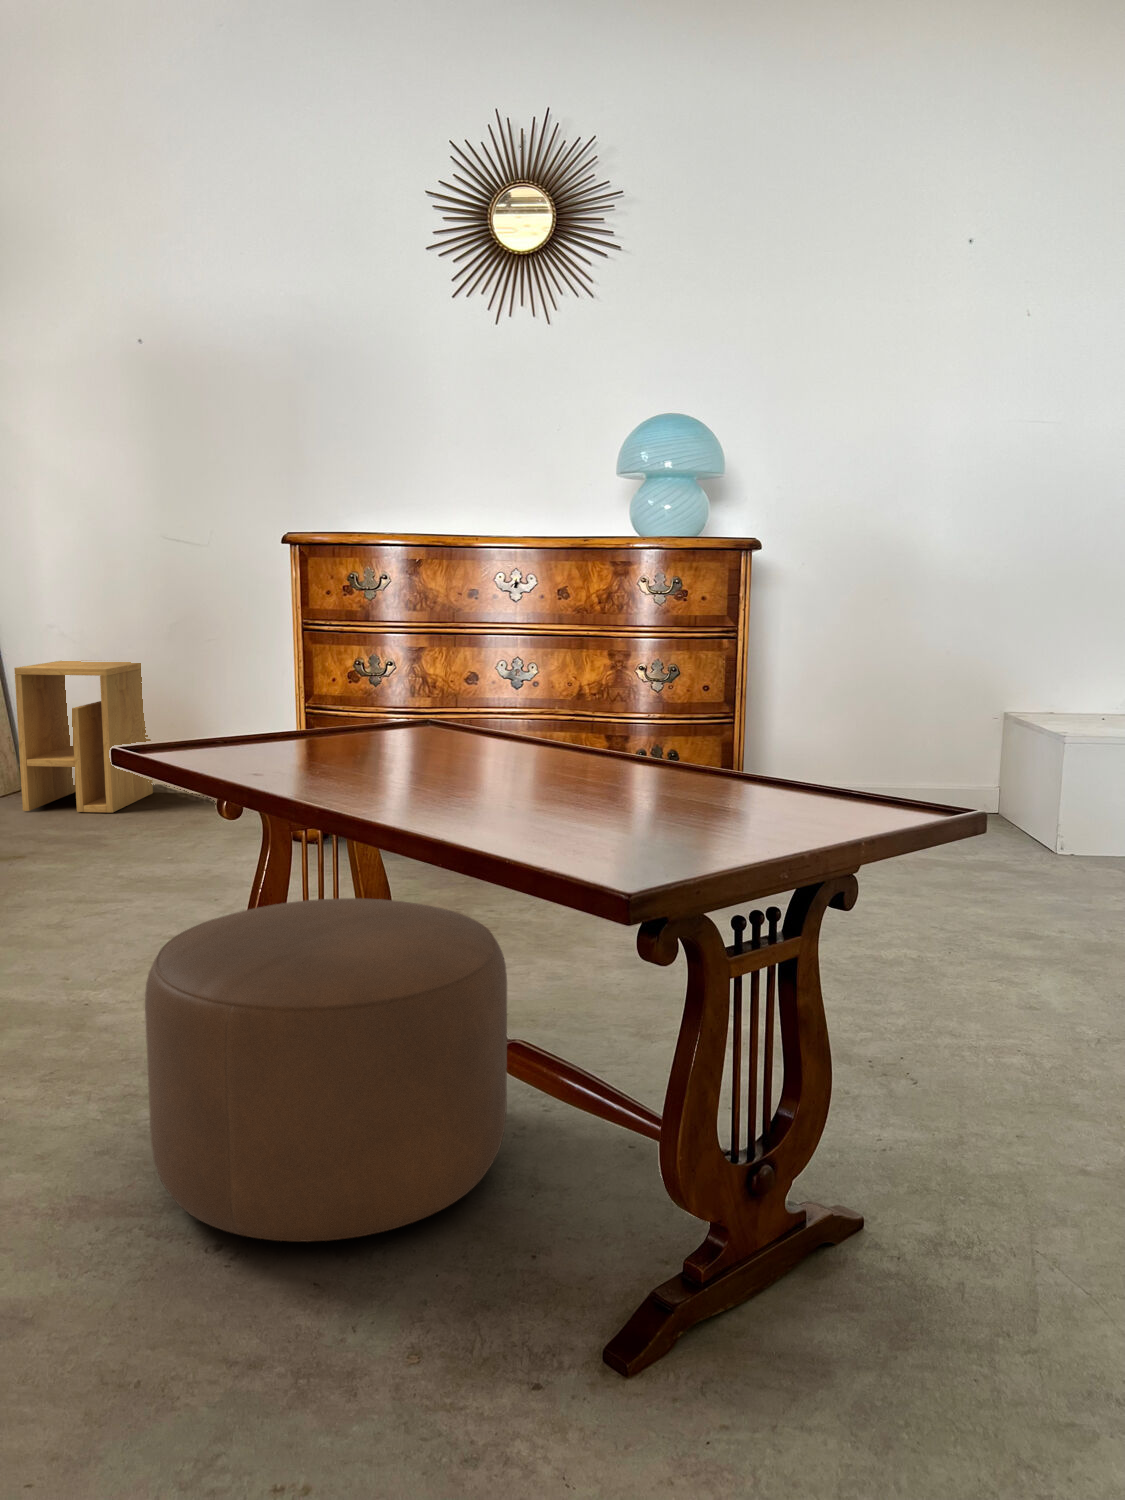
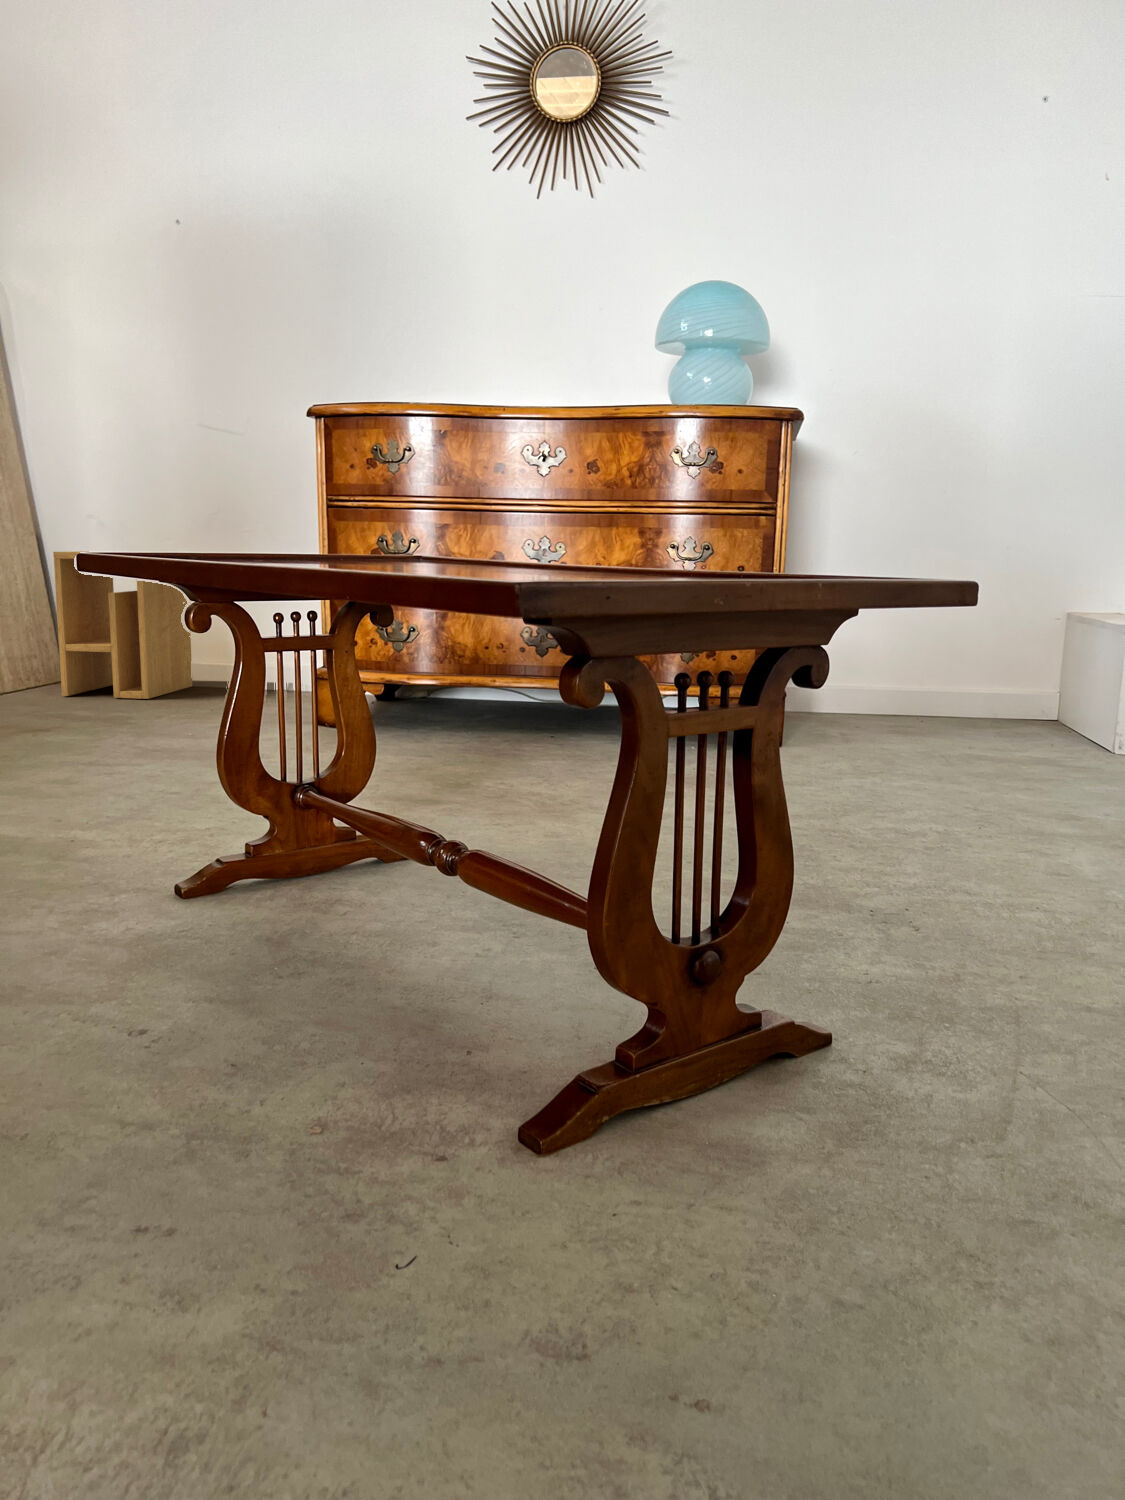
ottoman: present [145,898,507,1242] -> none [76,705,462,1024]

